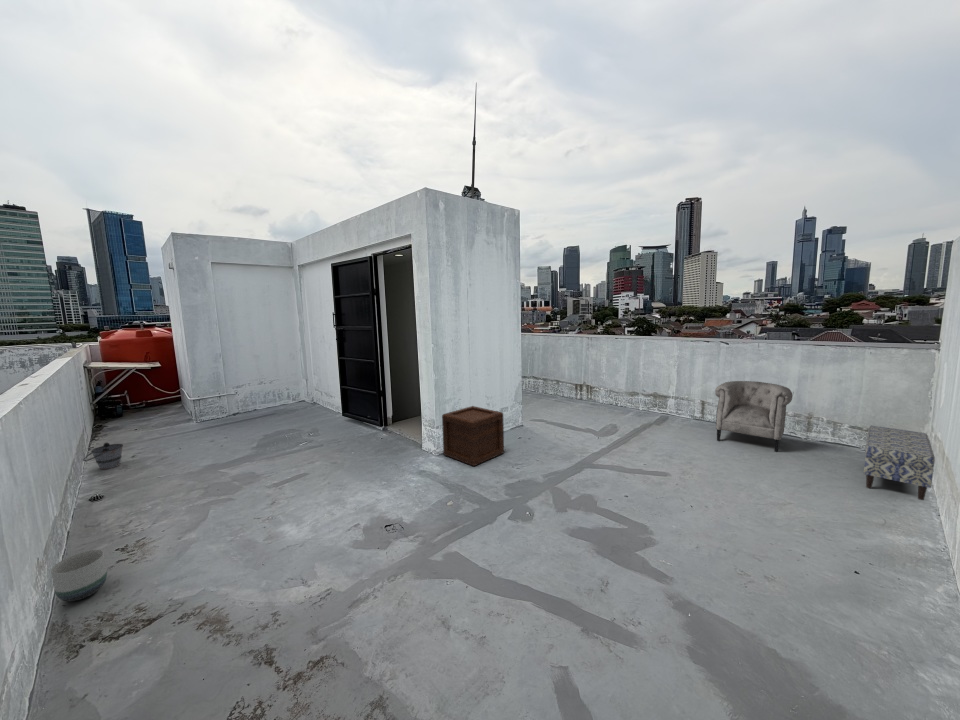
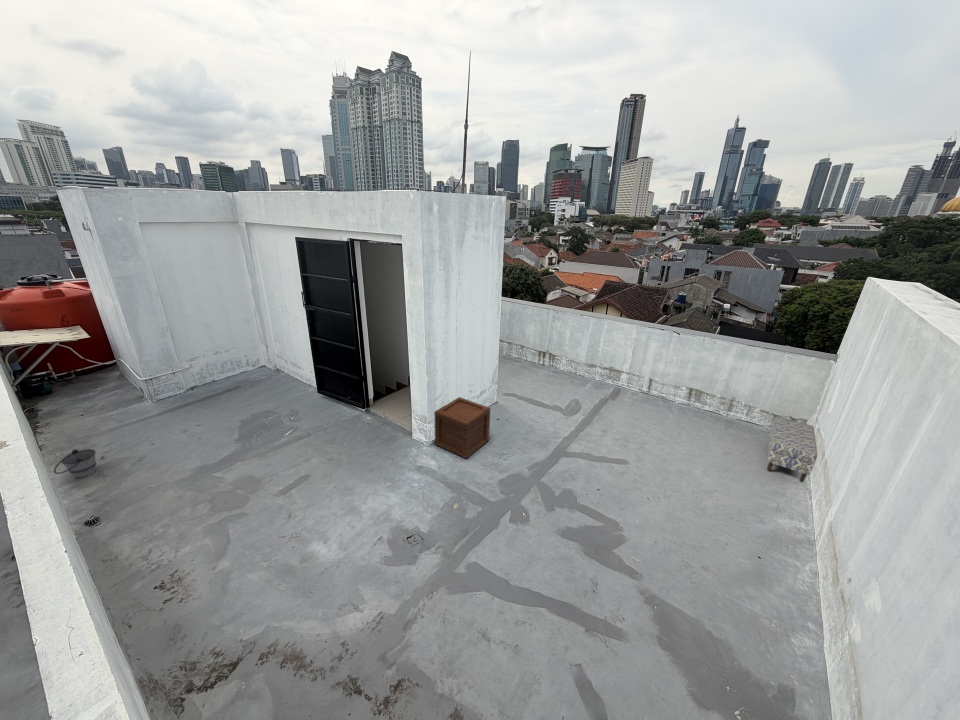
chair: present [715,381,793,452] -> none [661,367,724,432]
planter: present [51,550,107,601] -> none [120,605,170,656]

